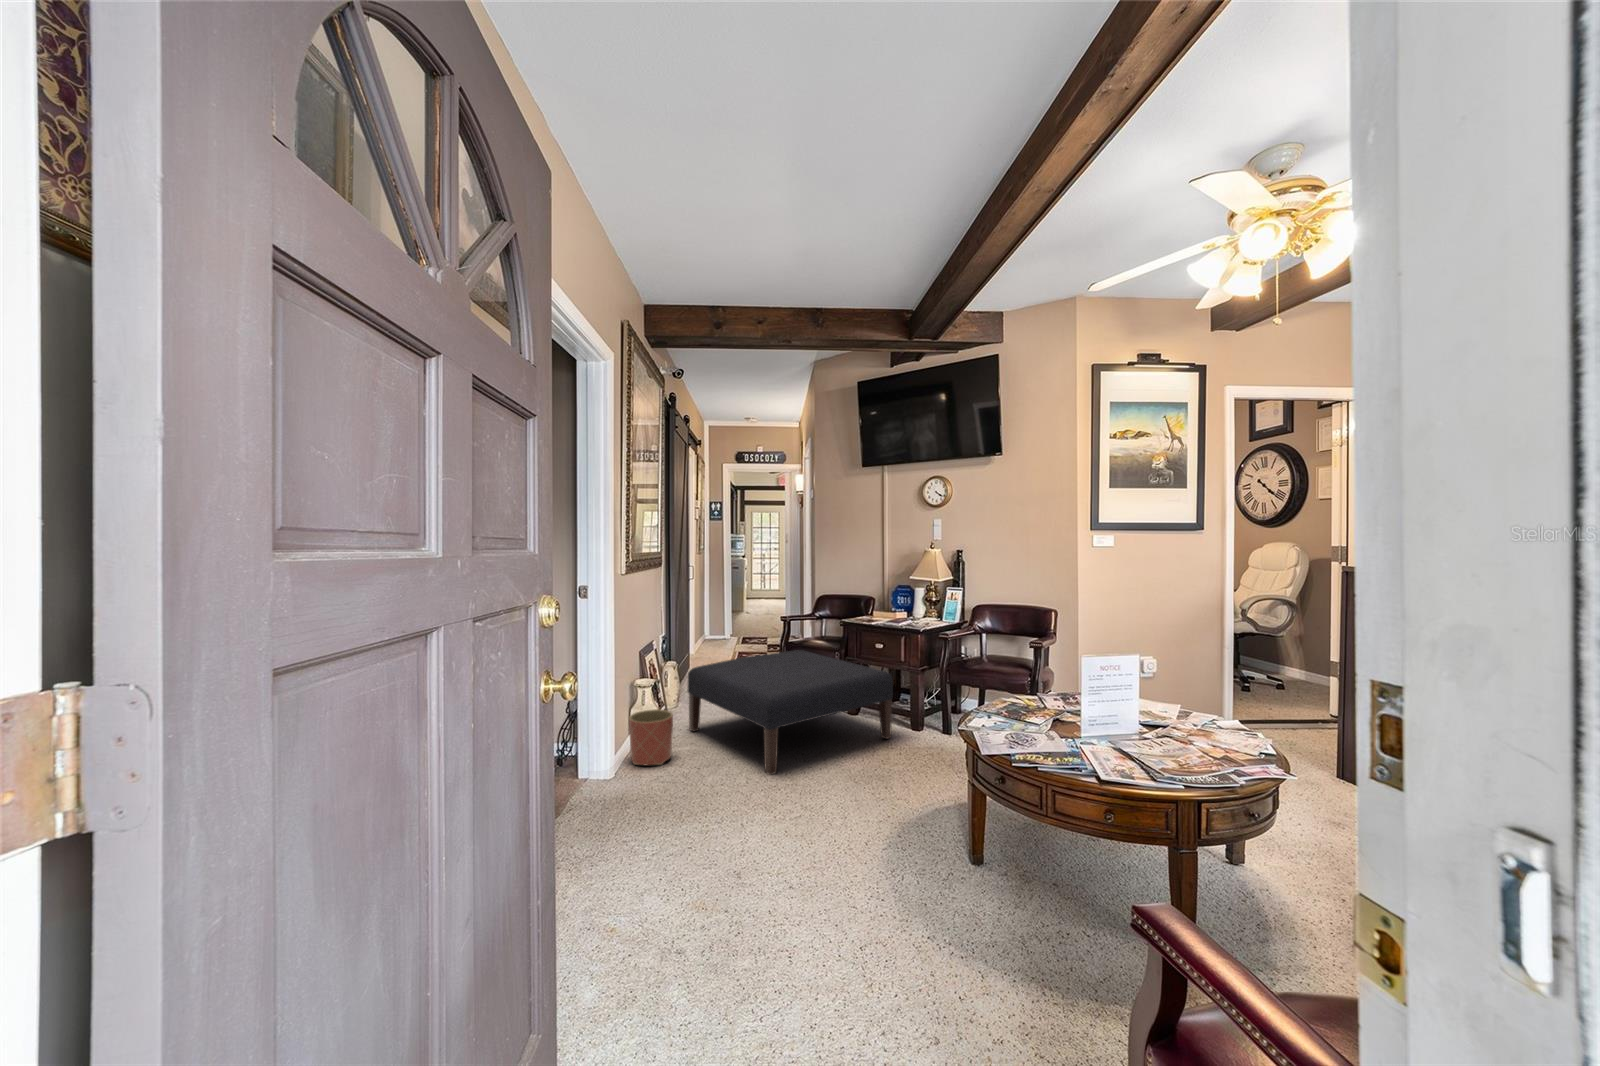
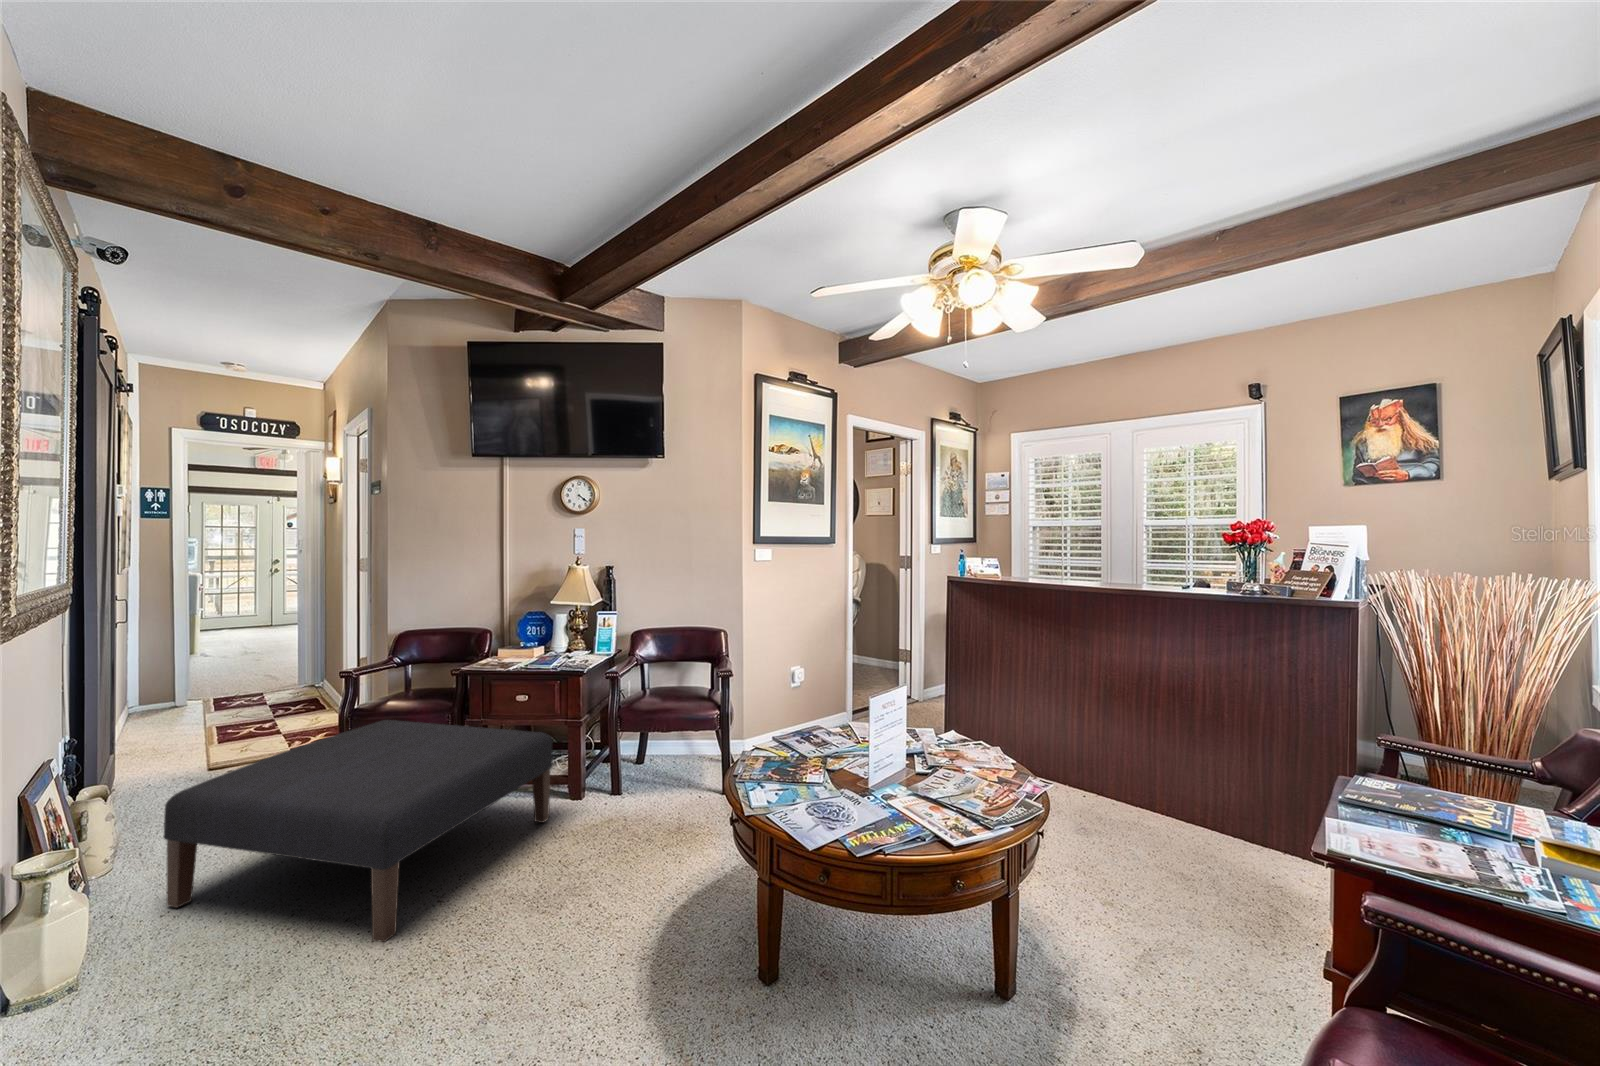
planter: present [629,709,673,765] -> none [22,892,151,1033]

